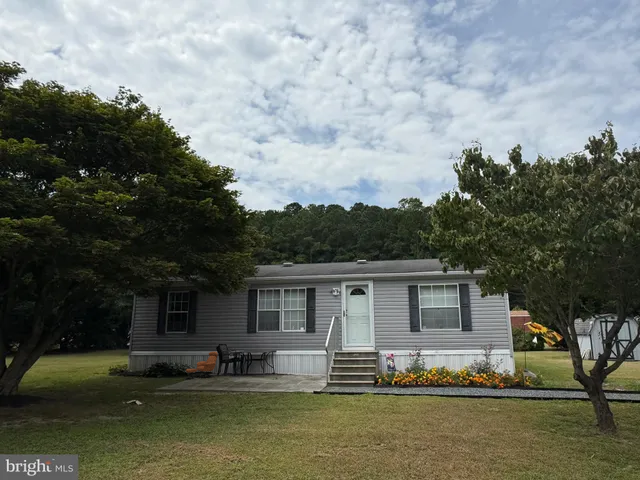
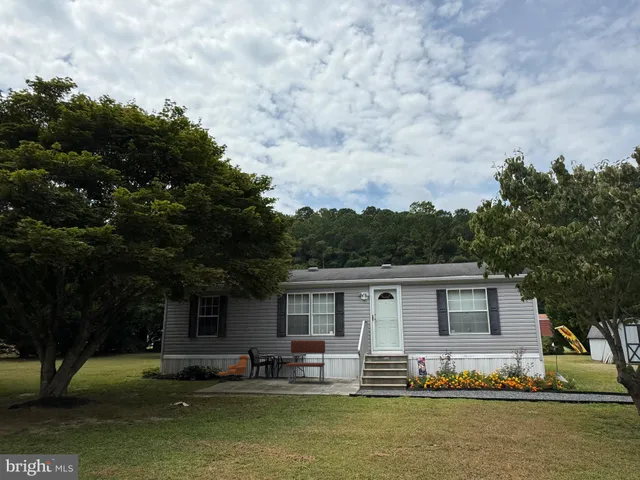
bench: none [254,337,295,380] -> present [286,340,325,383]

